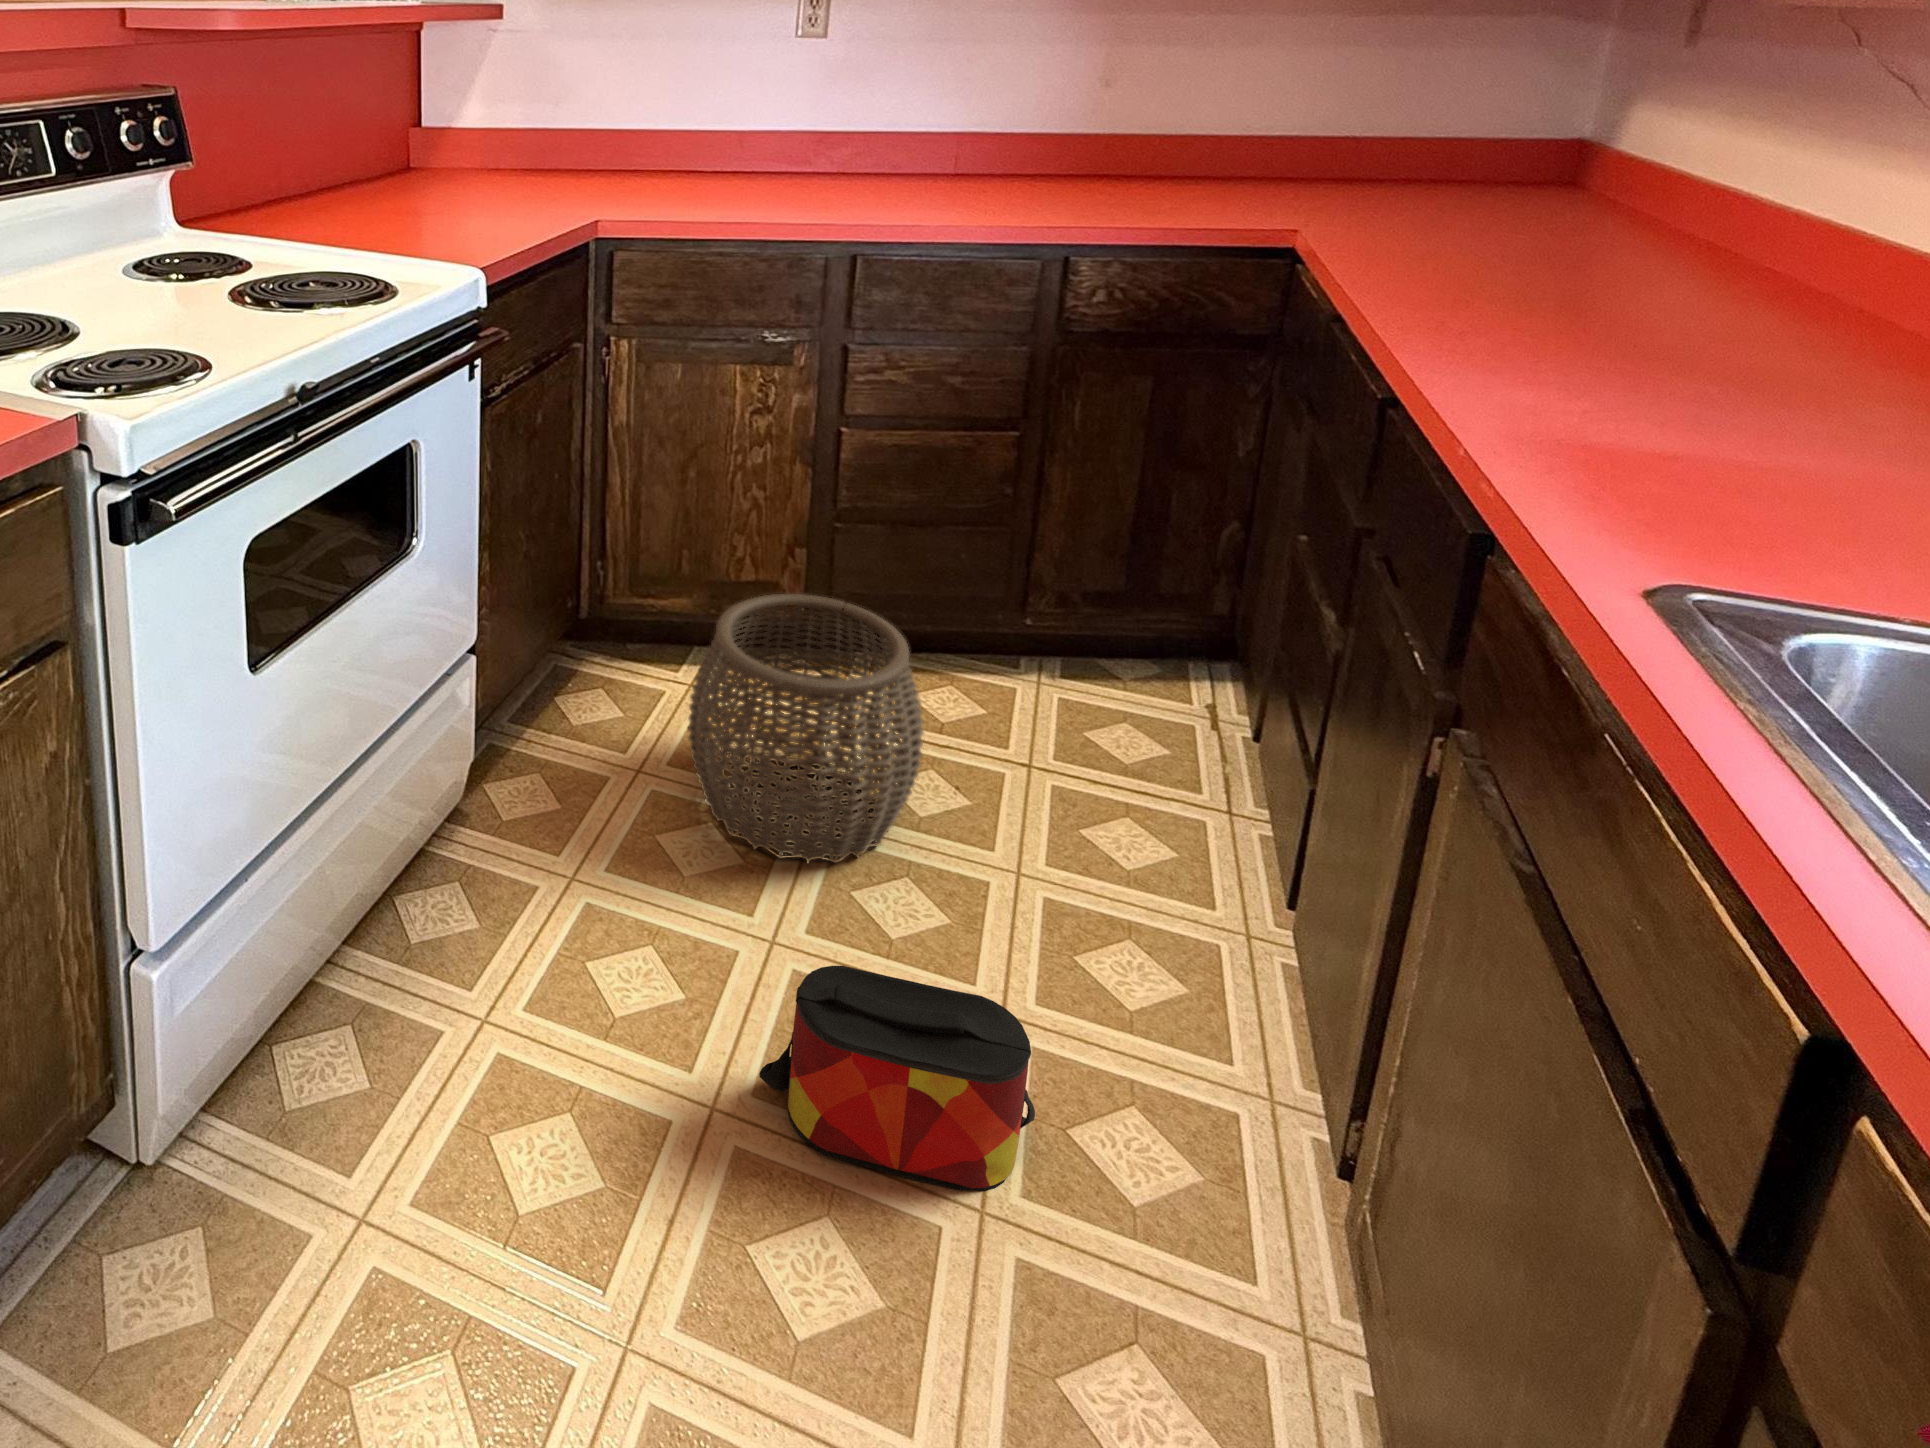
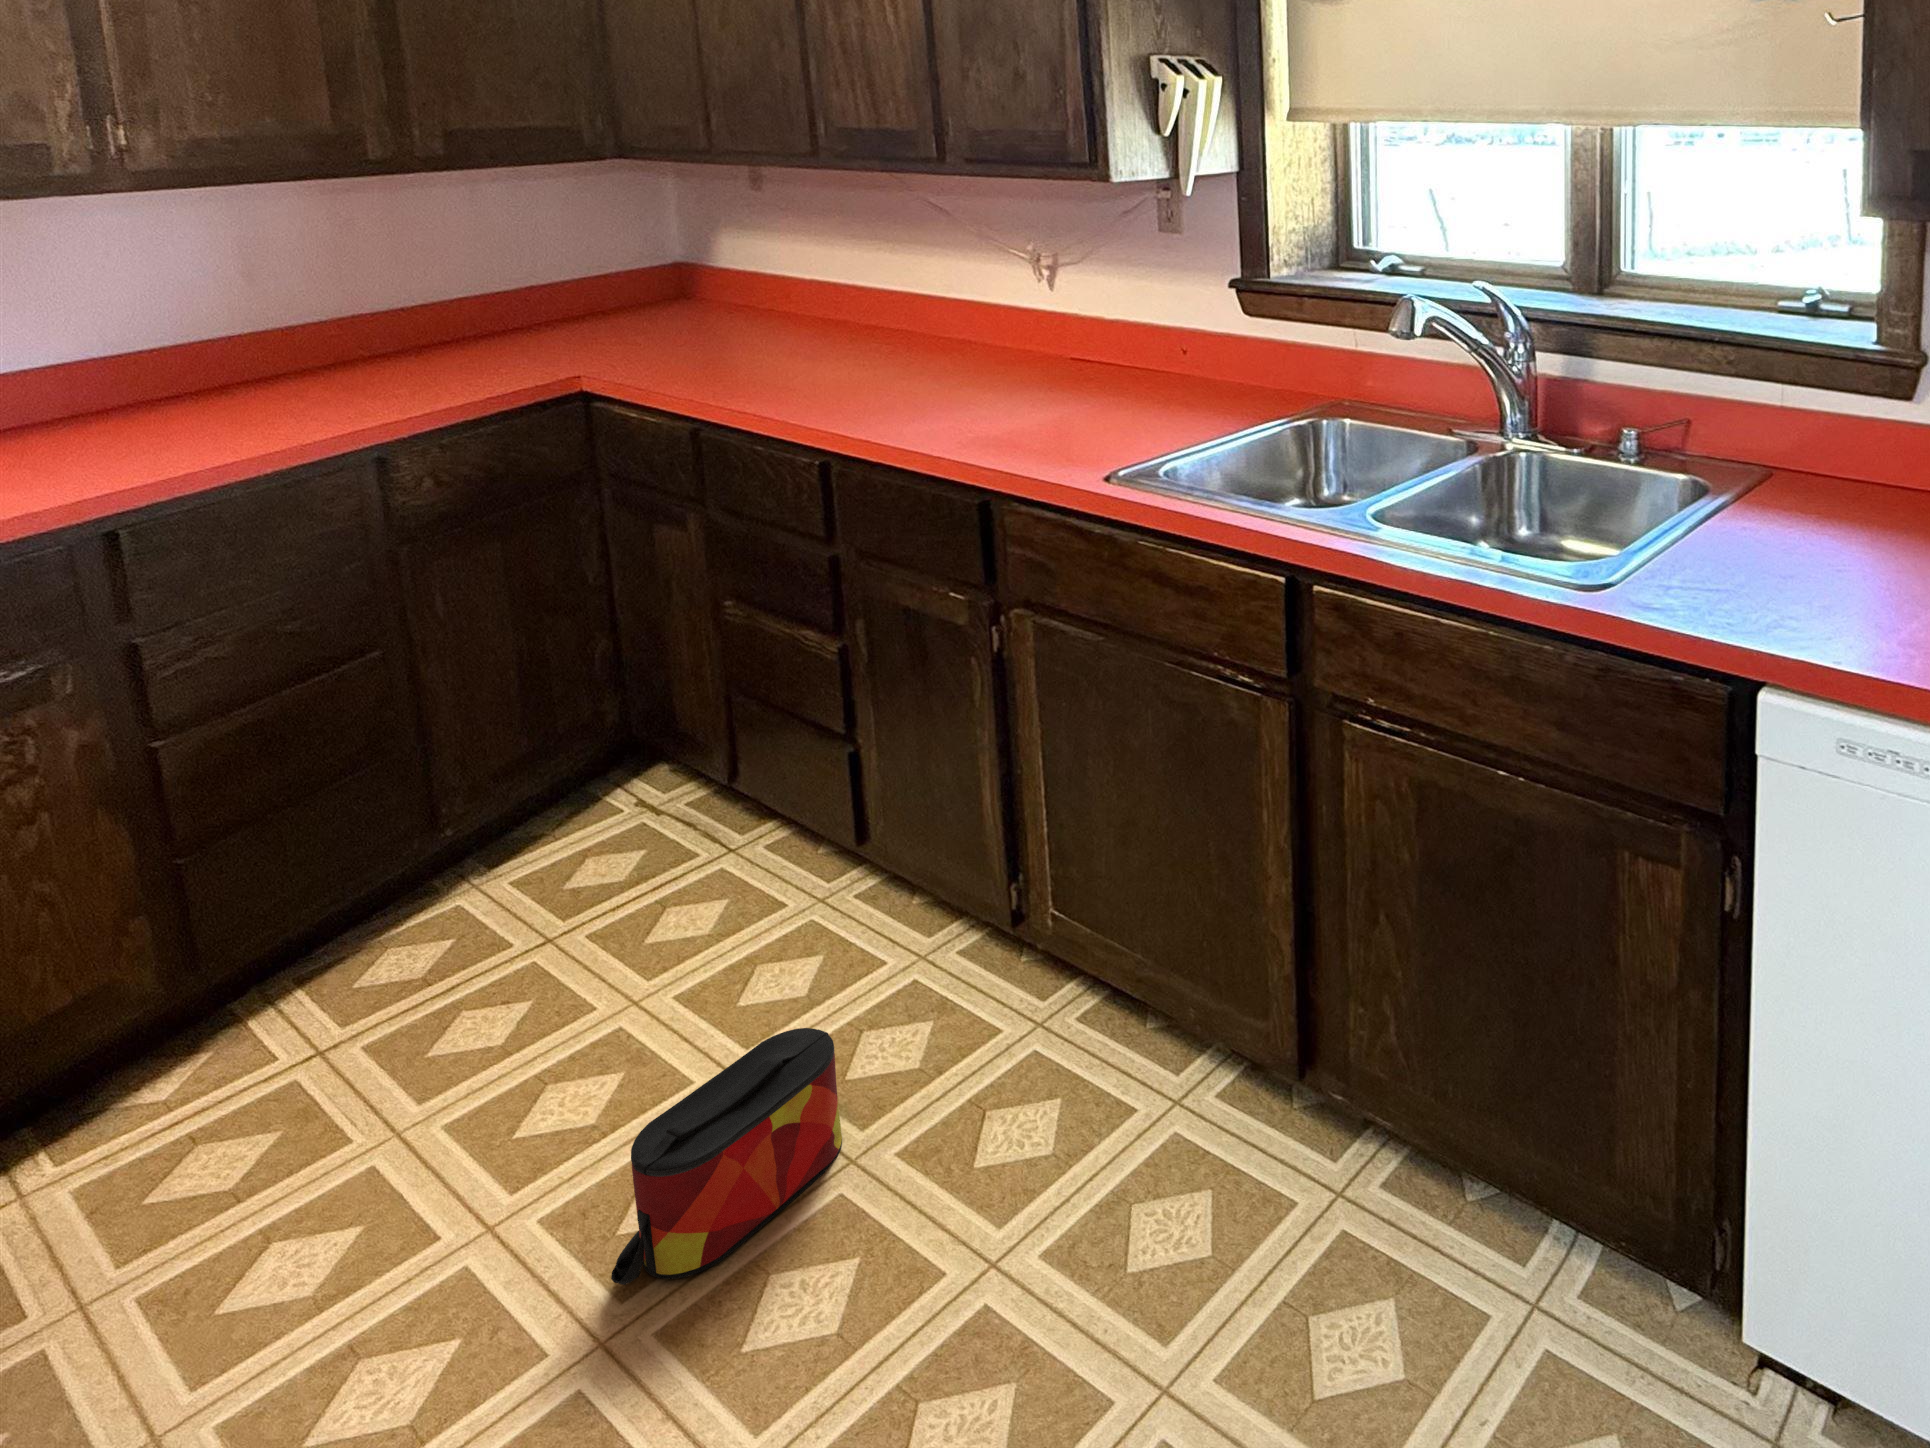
woven basket: present [688,594,924,863] -> none [152,890,510,1235]

